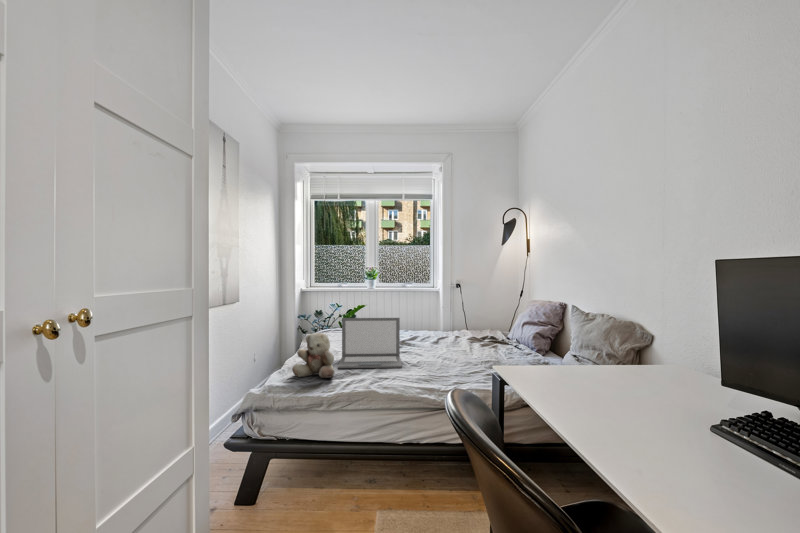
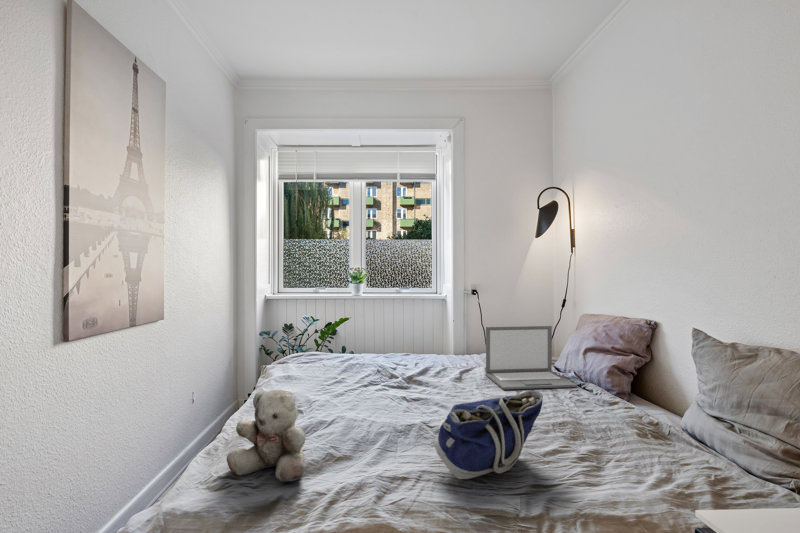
laptop: present [338,318,402,368] -> present [486,326,577,390]
tote bag: none [404,335,465,379] -> present [433,390,543,479]

